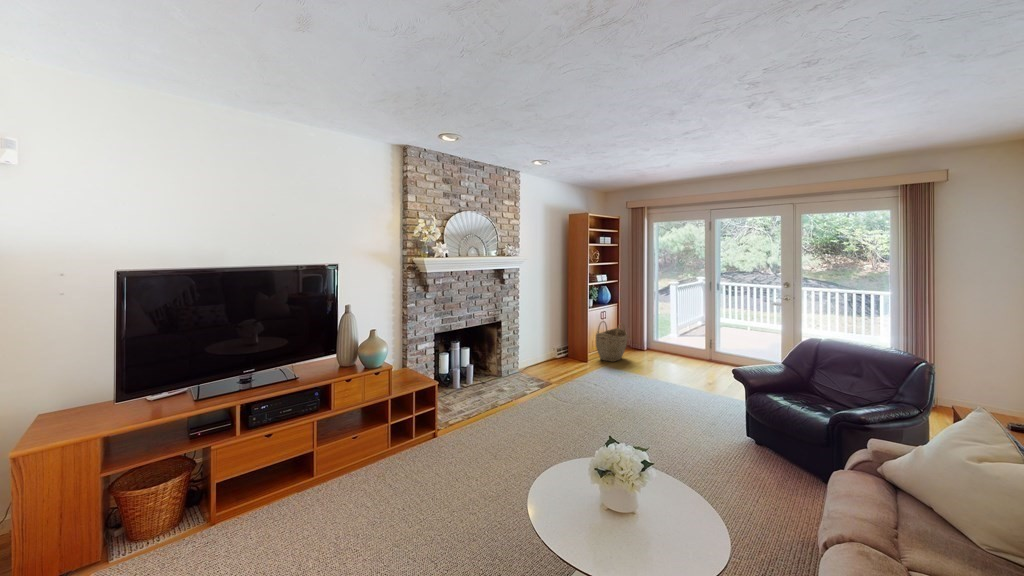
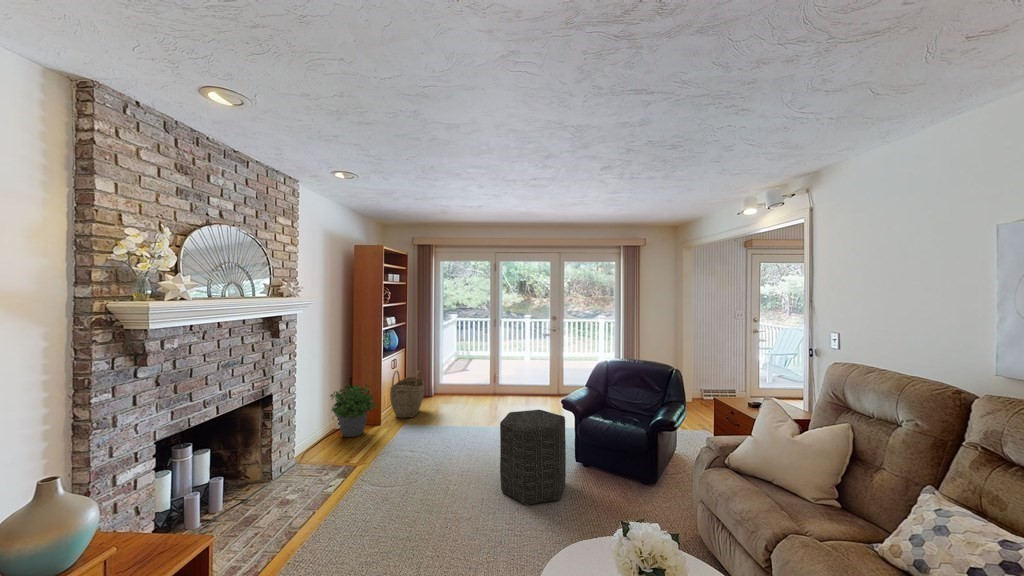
potted plant: none [546,325,579,365] -> present [330,384,376,437]
ottoman: none [642,363,712,447] -> present [500,410,566,505]

